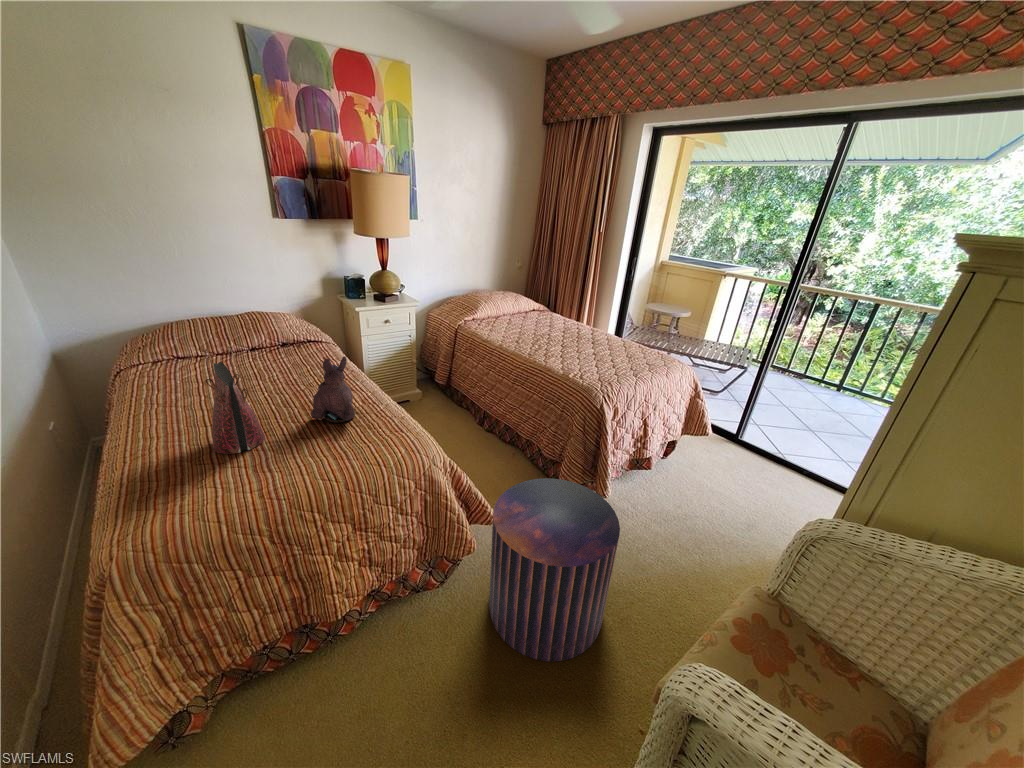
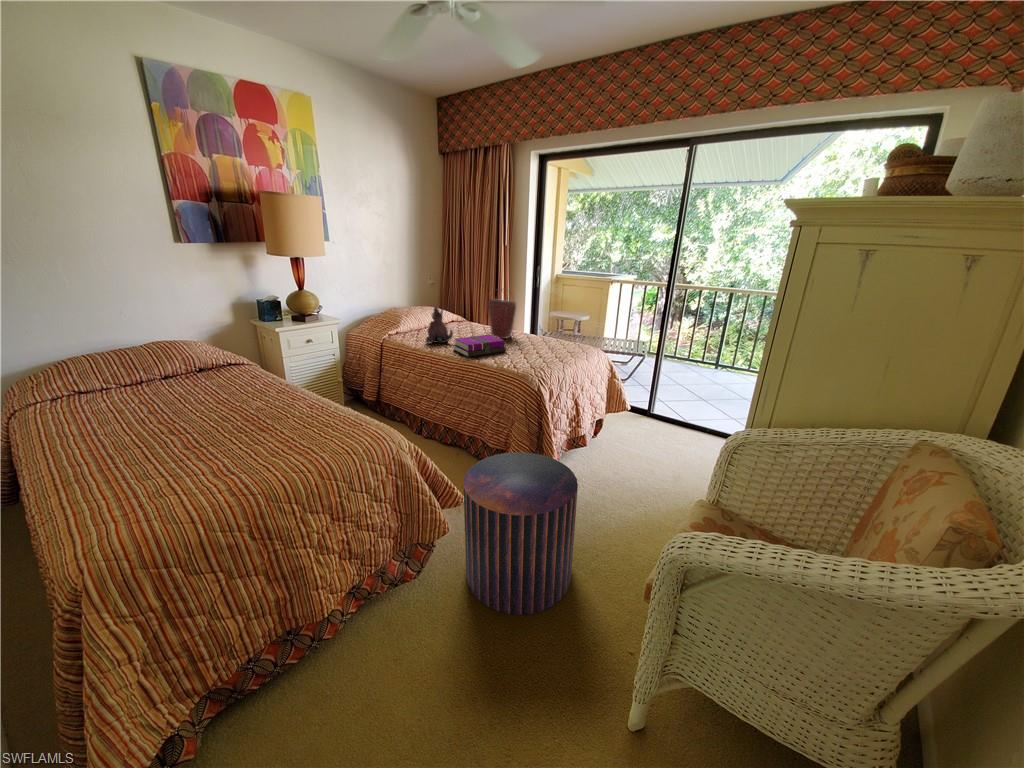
notebook: none [521,332,577,357] -> present [453,335,506,357]
handbag: present [205,346,265,454] -> present [488,299,516,339]
plush toy: present [311,356,355,423] -> present [426,307,453,343]

